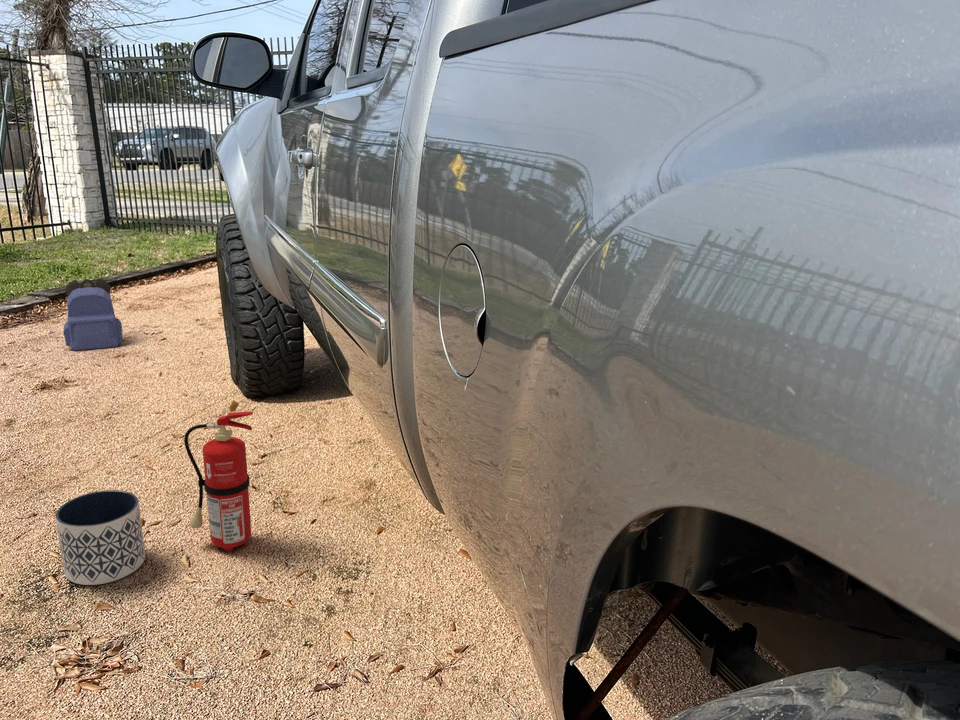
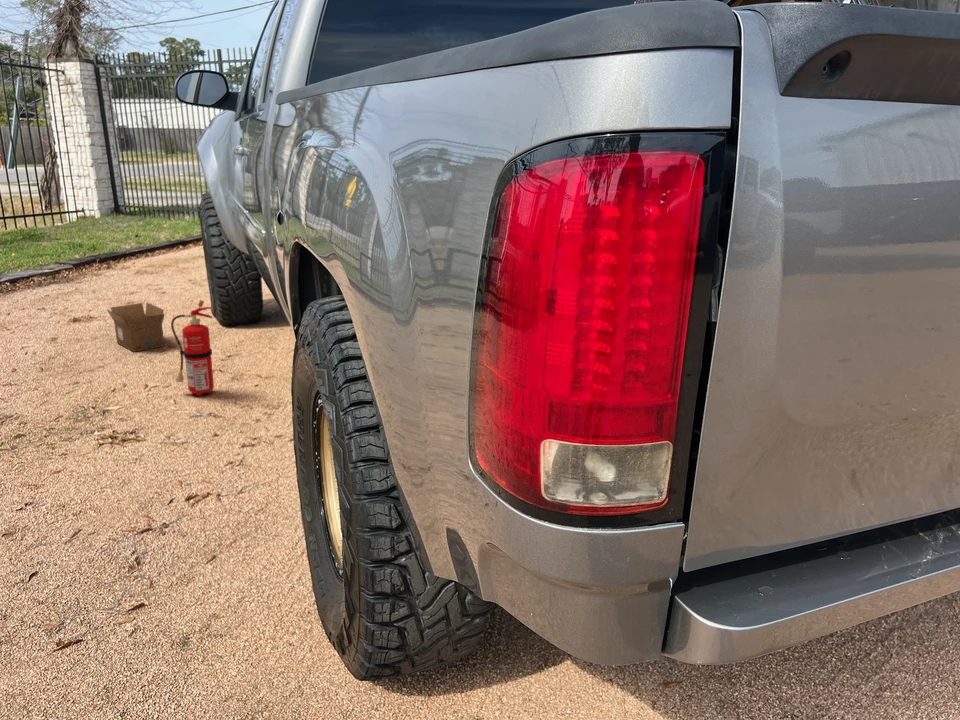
backpack: present [64,279,123,351] -> none [87,245,132,300]
cardboard box: none [84,371,169,449] -> present [107,303,164,352]
planter: present [56,490,145,585] -> none [95,357,148,408]

